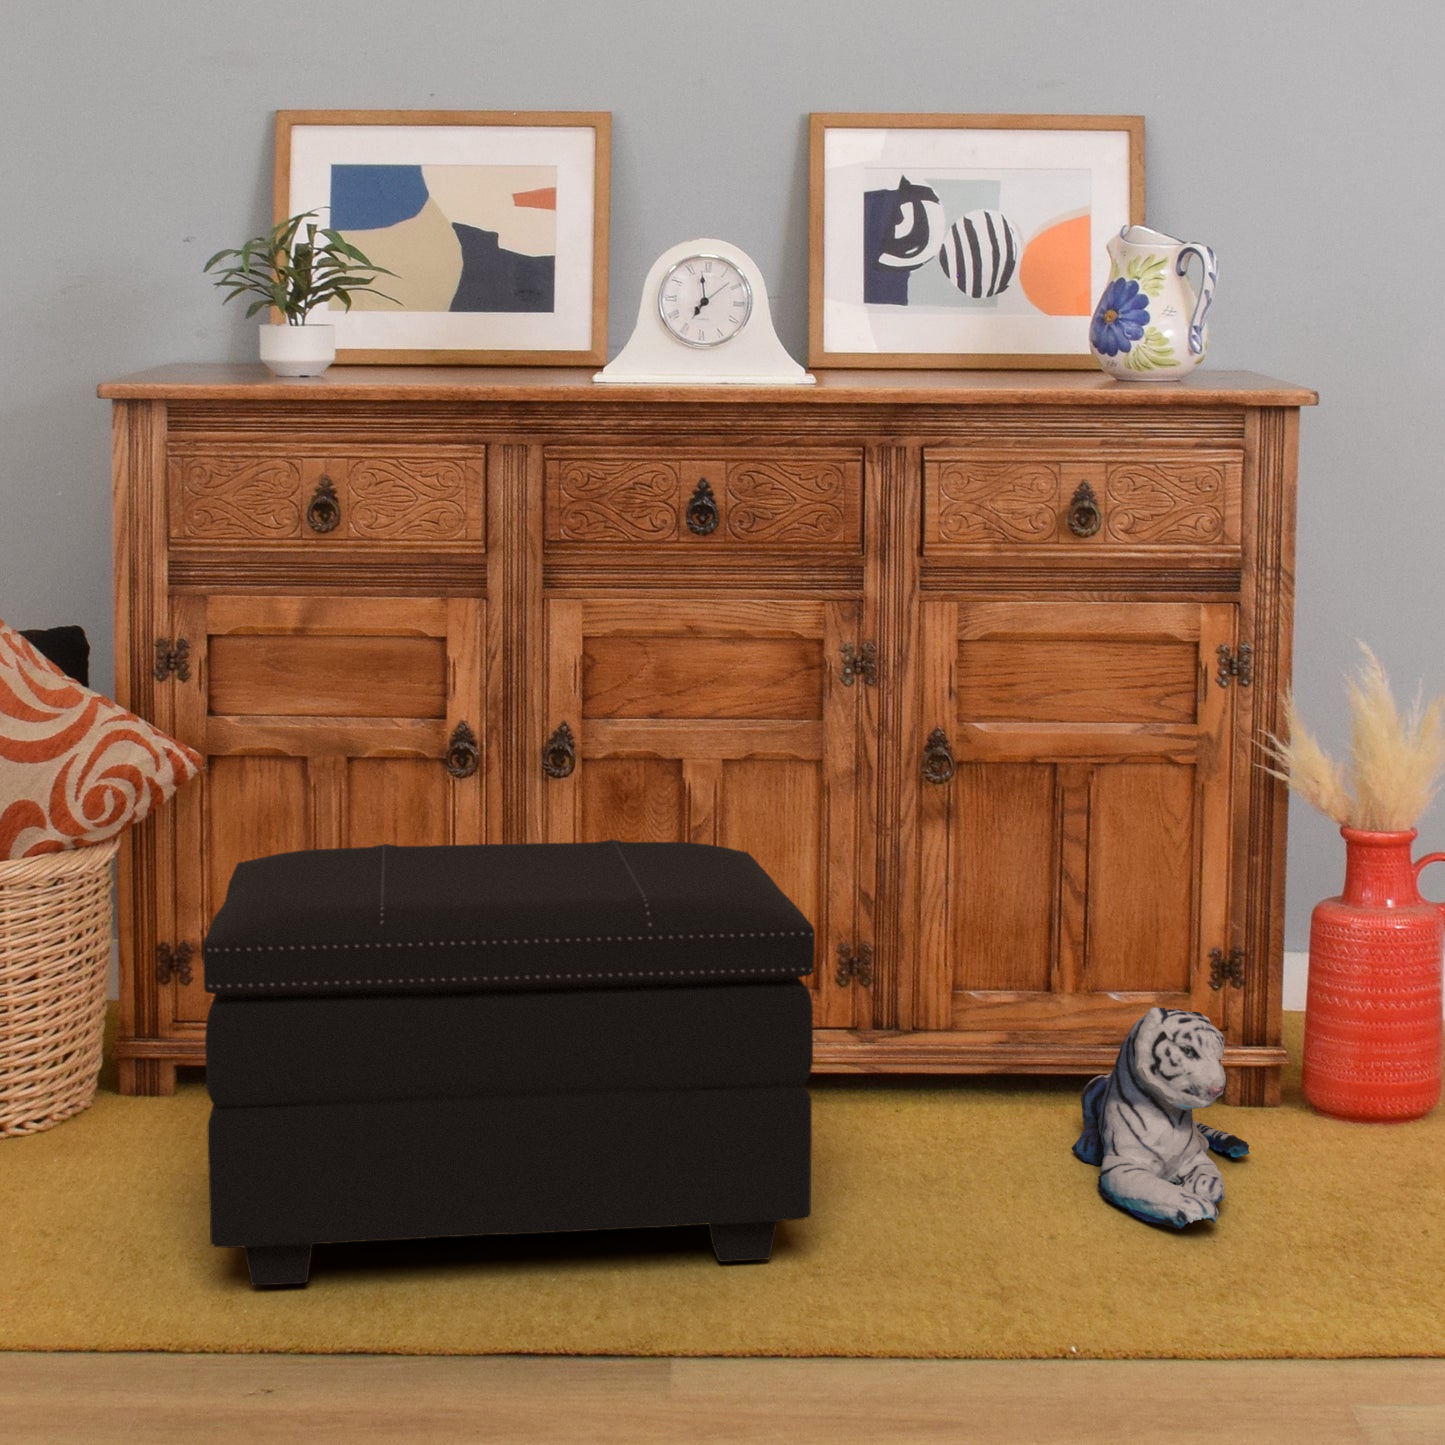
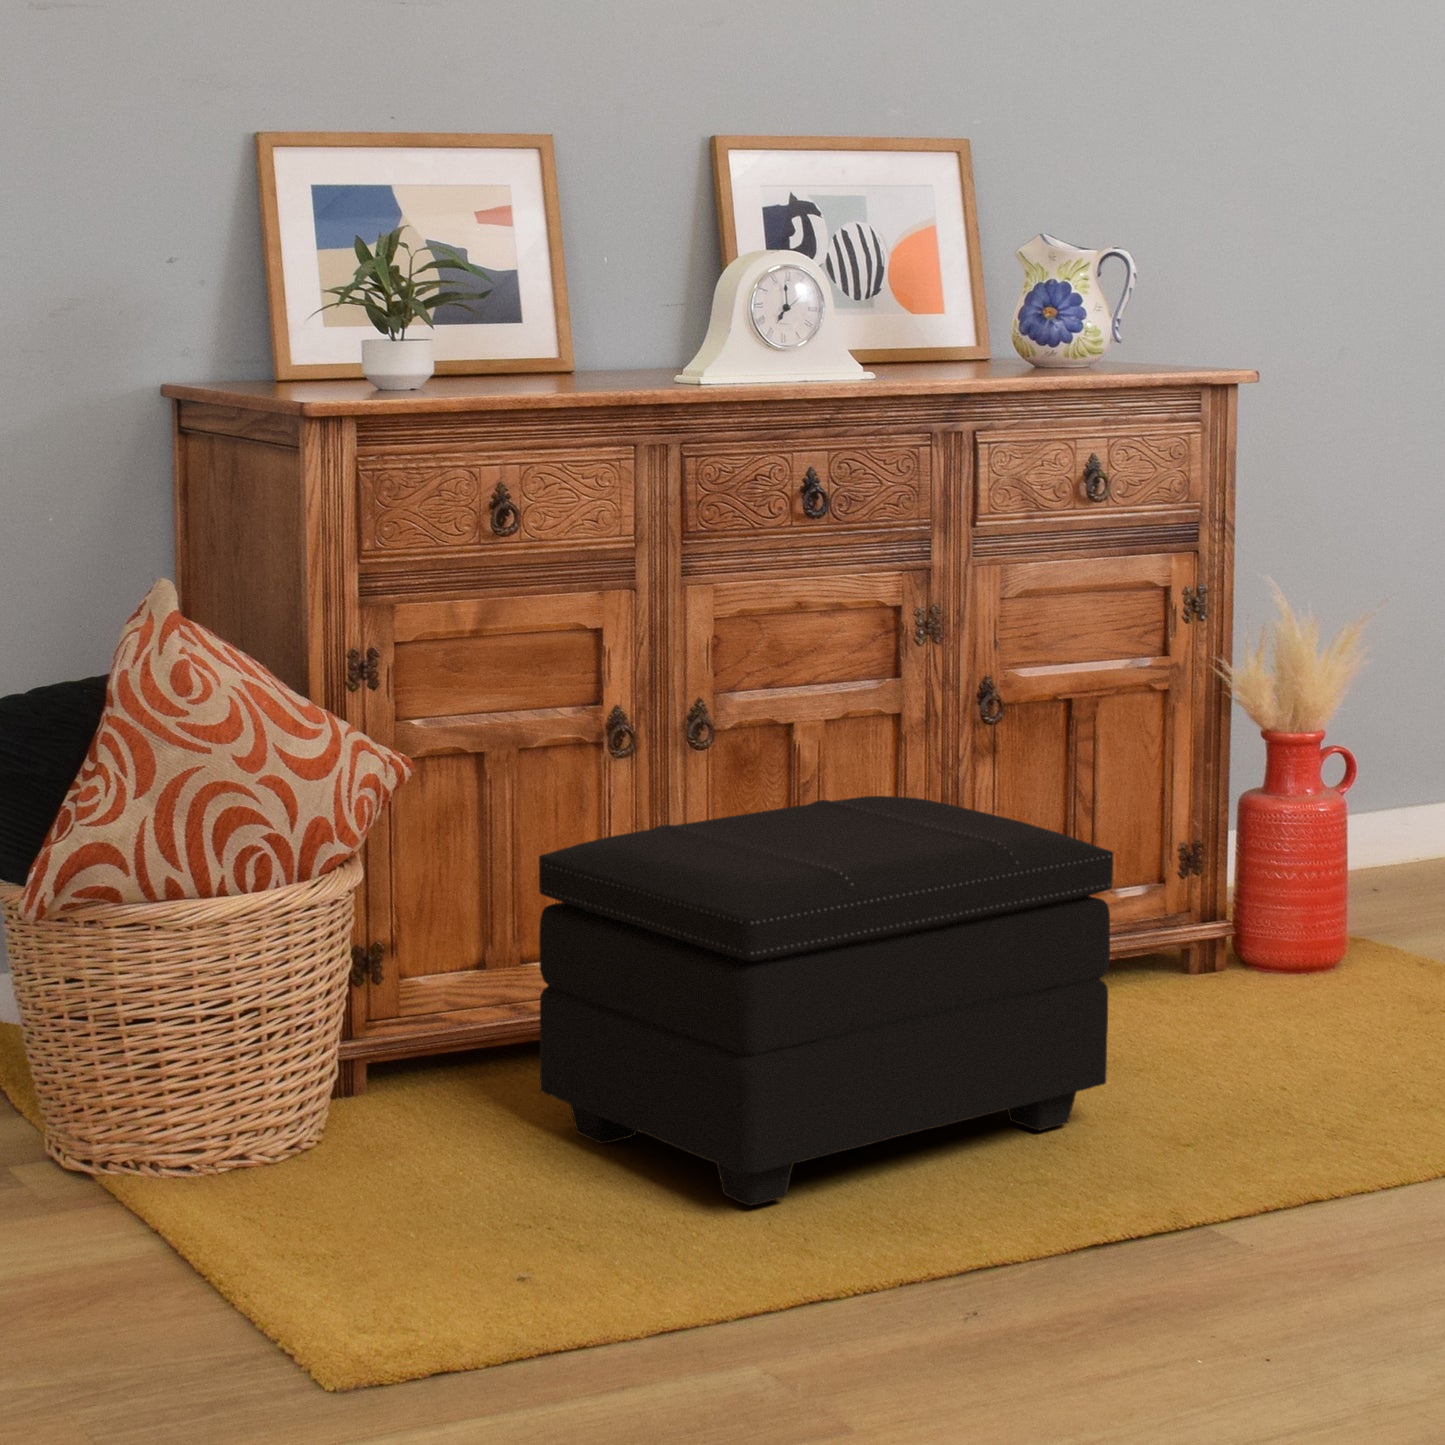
plush toy: present [1071,1007,1249,1228] -> none [1127,889,1320,1056]

